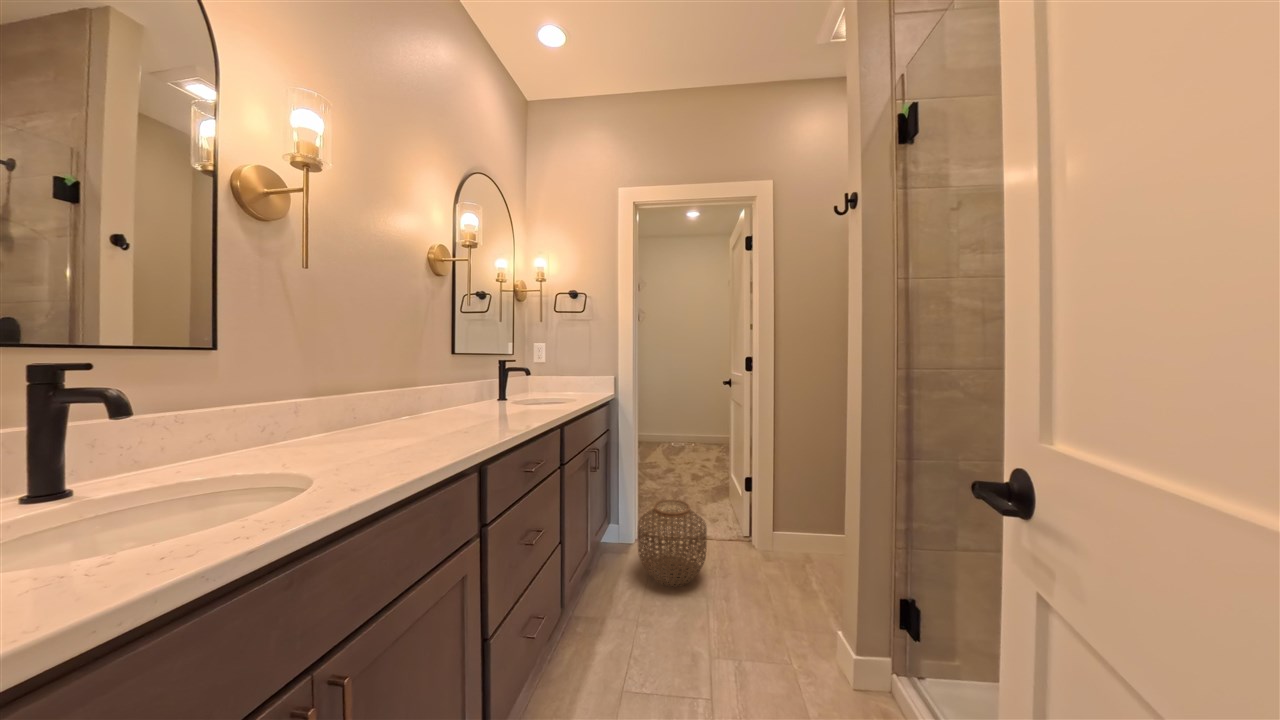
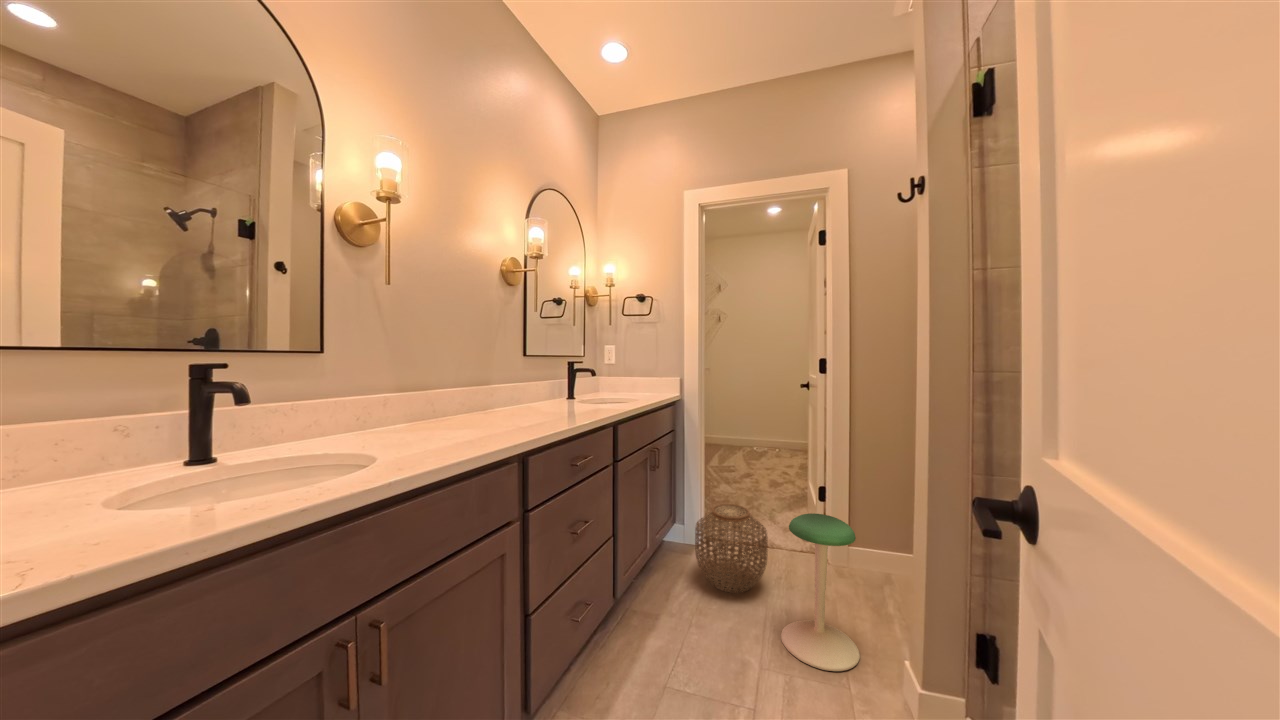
stool: none [726,504,797,651] -> present [781,513,860,671]

